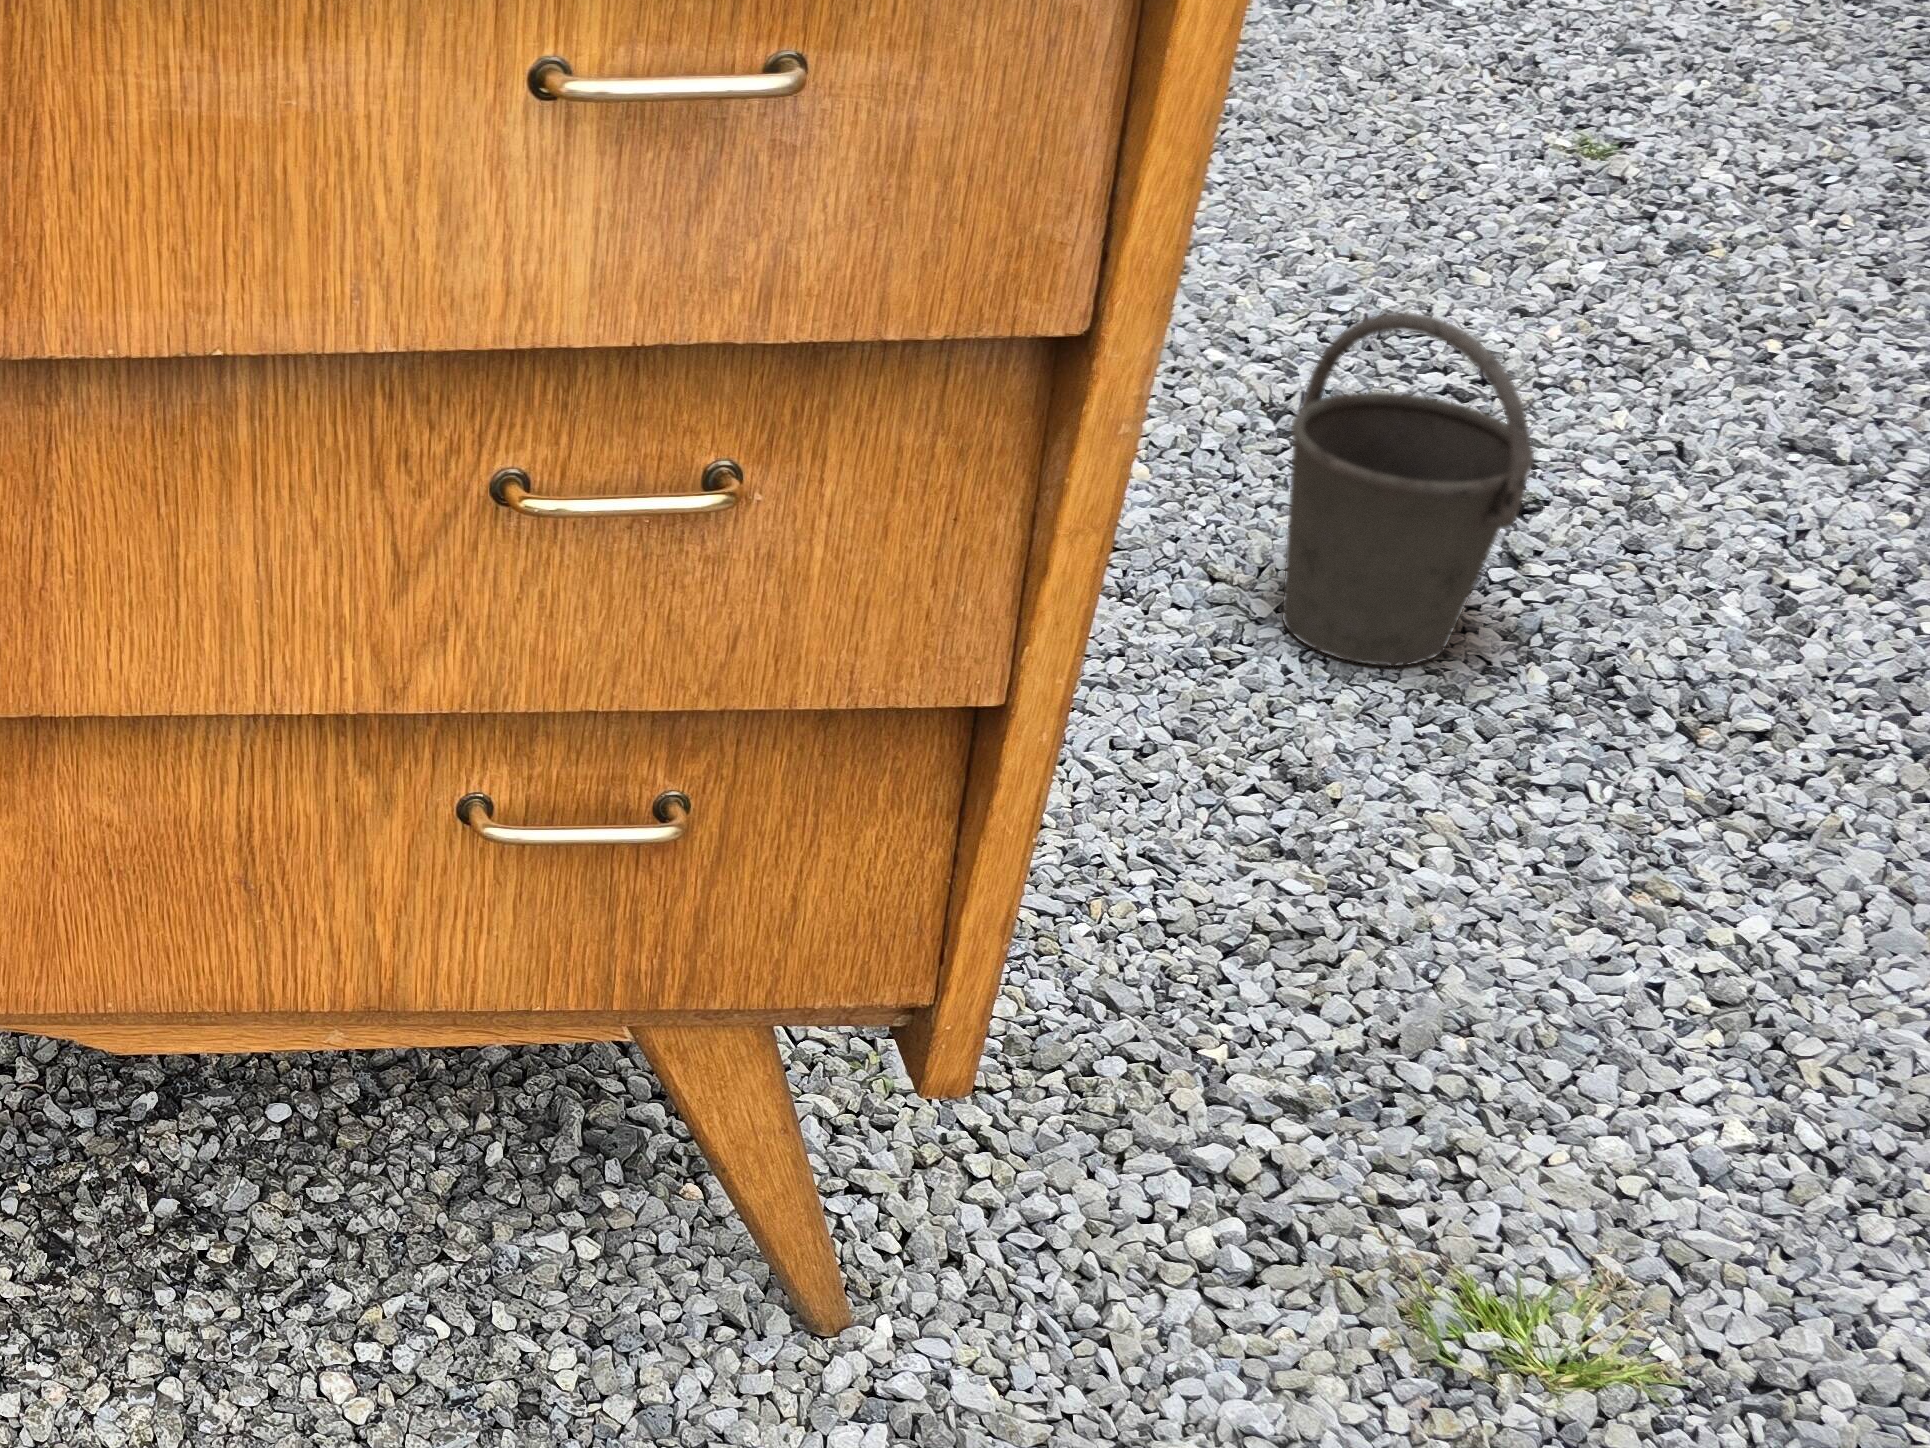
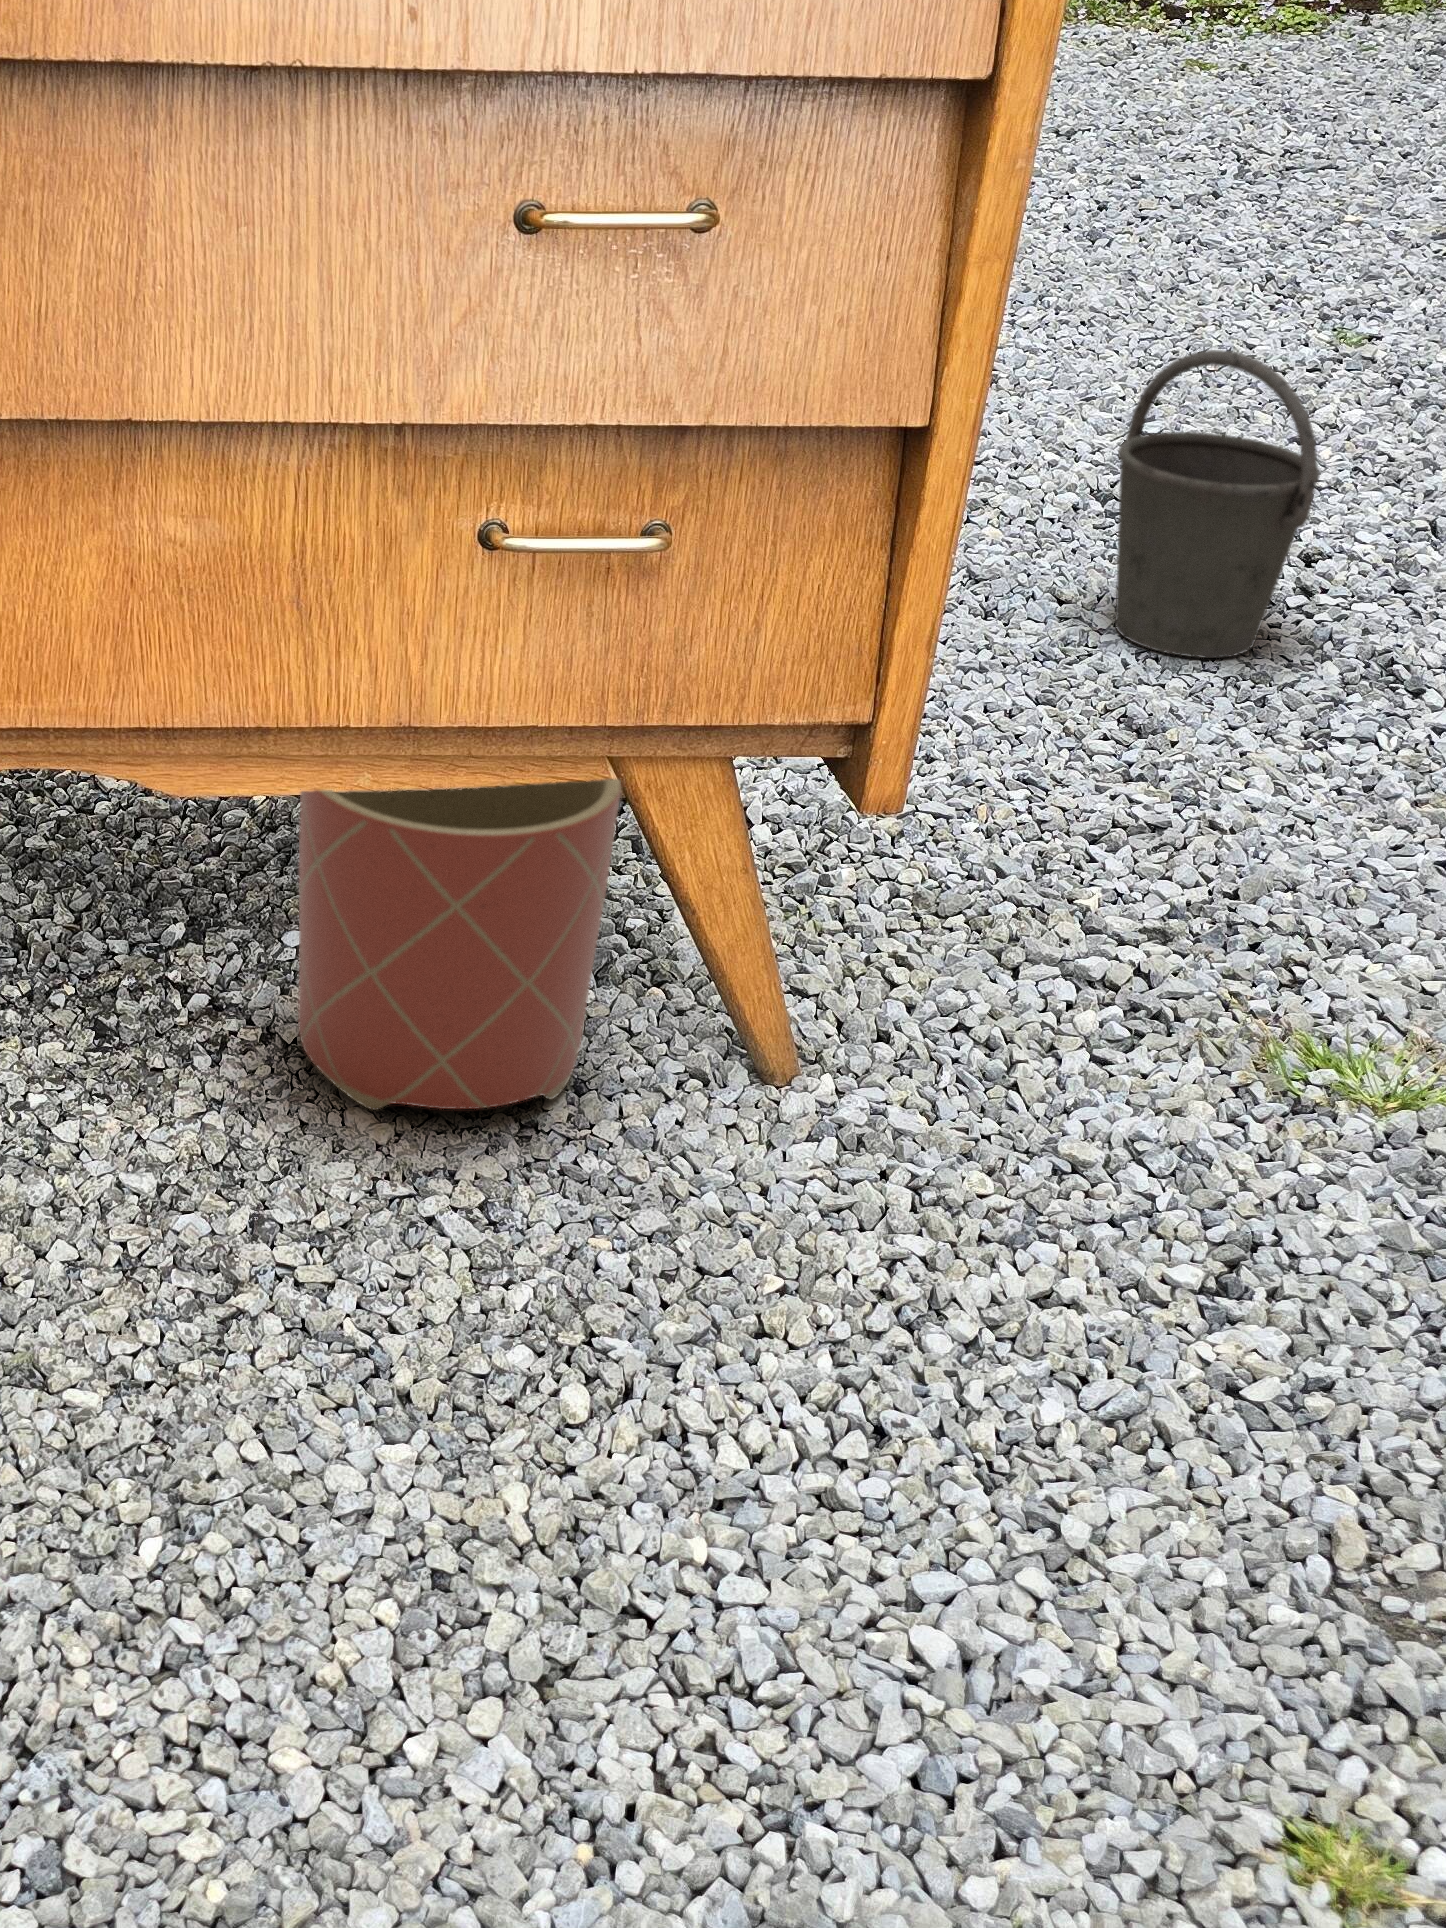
planter: none [275,908,643,1389] -> present [298,779,621,1110]

